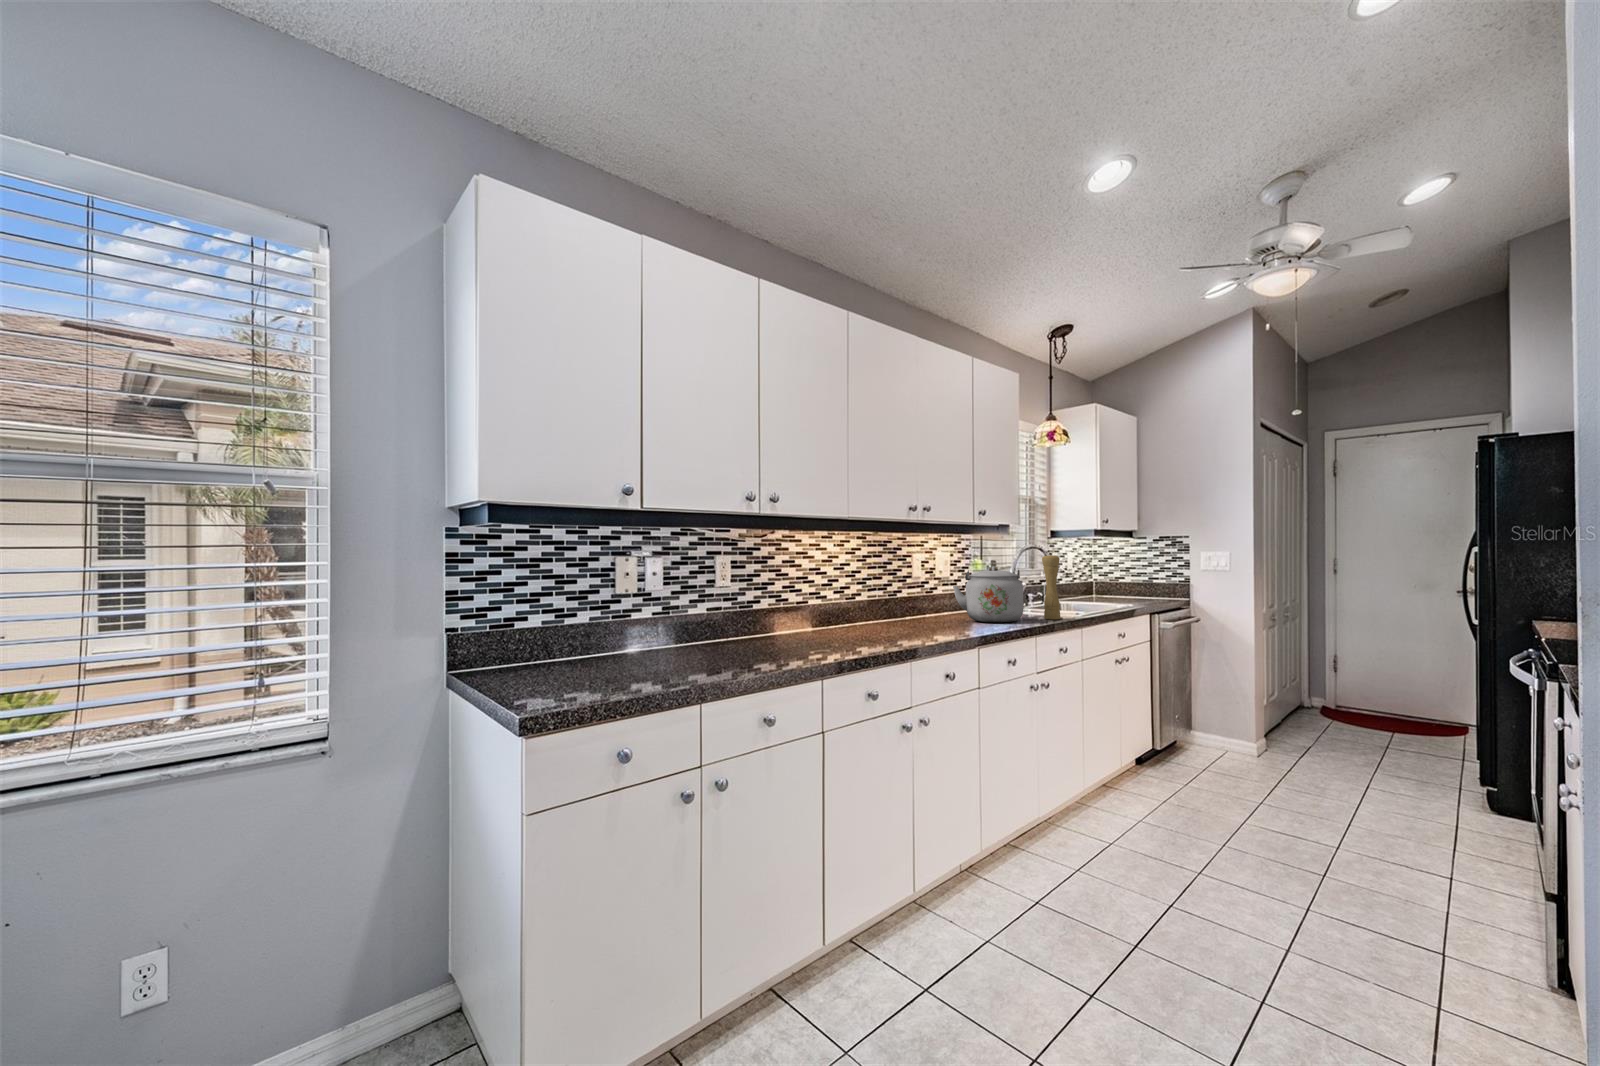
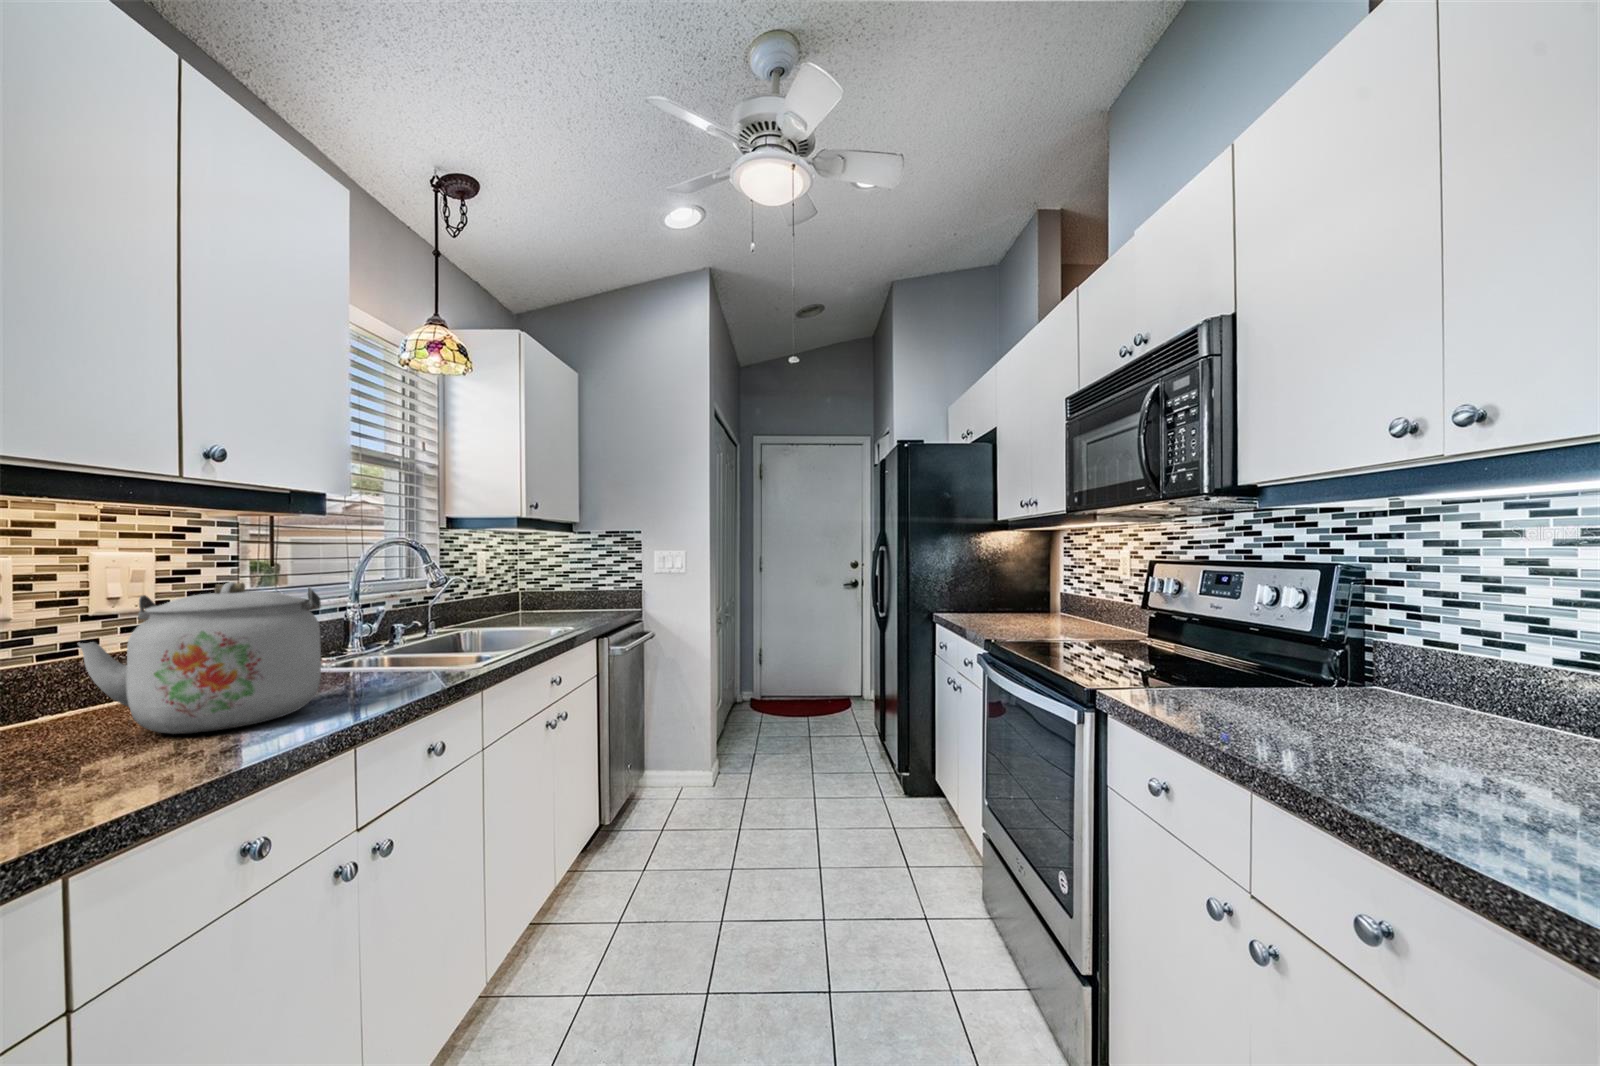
pepper mill: present [1042,554,1060,620] -> none [381,551,423,691]

